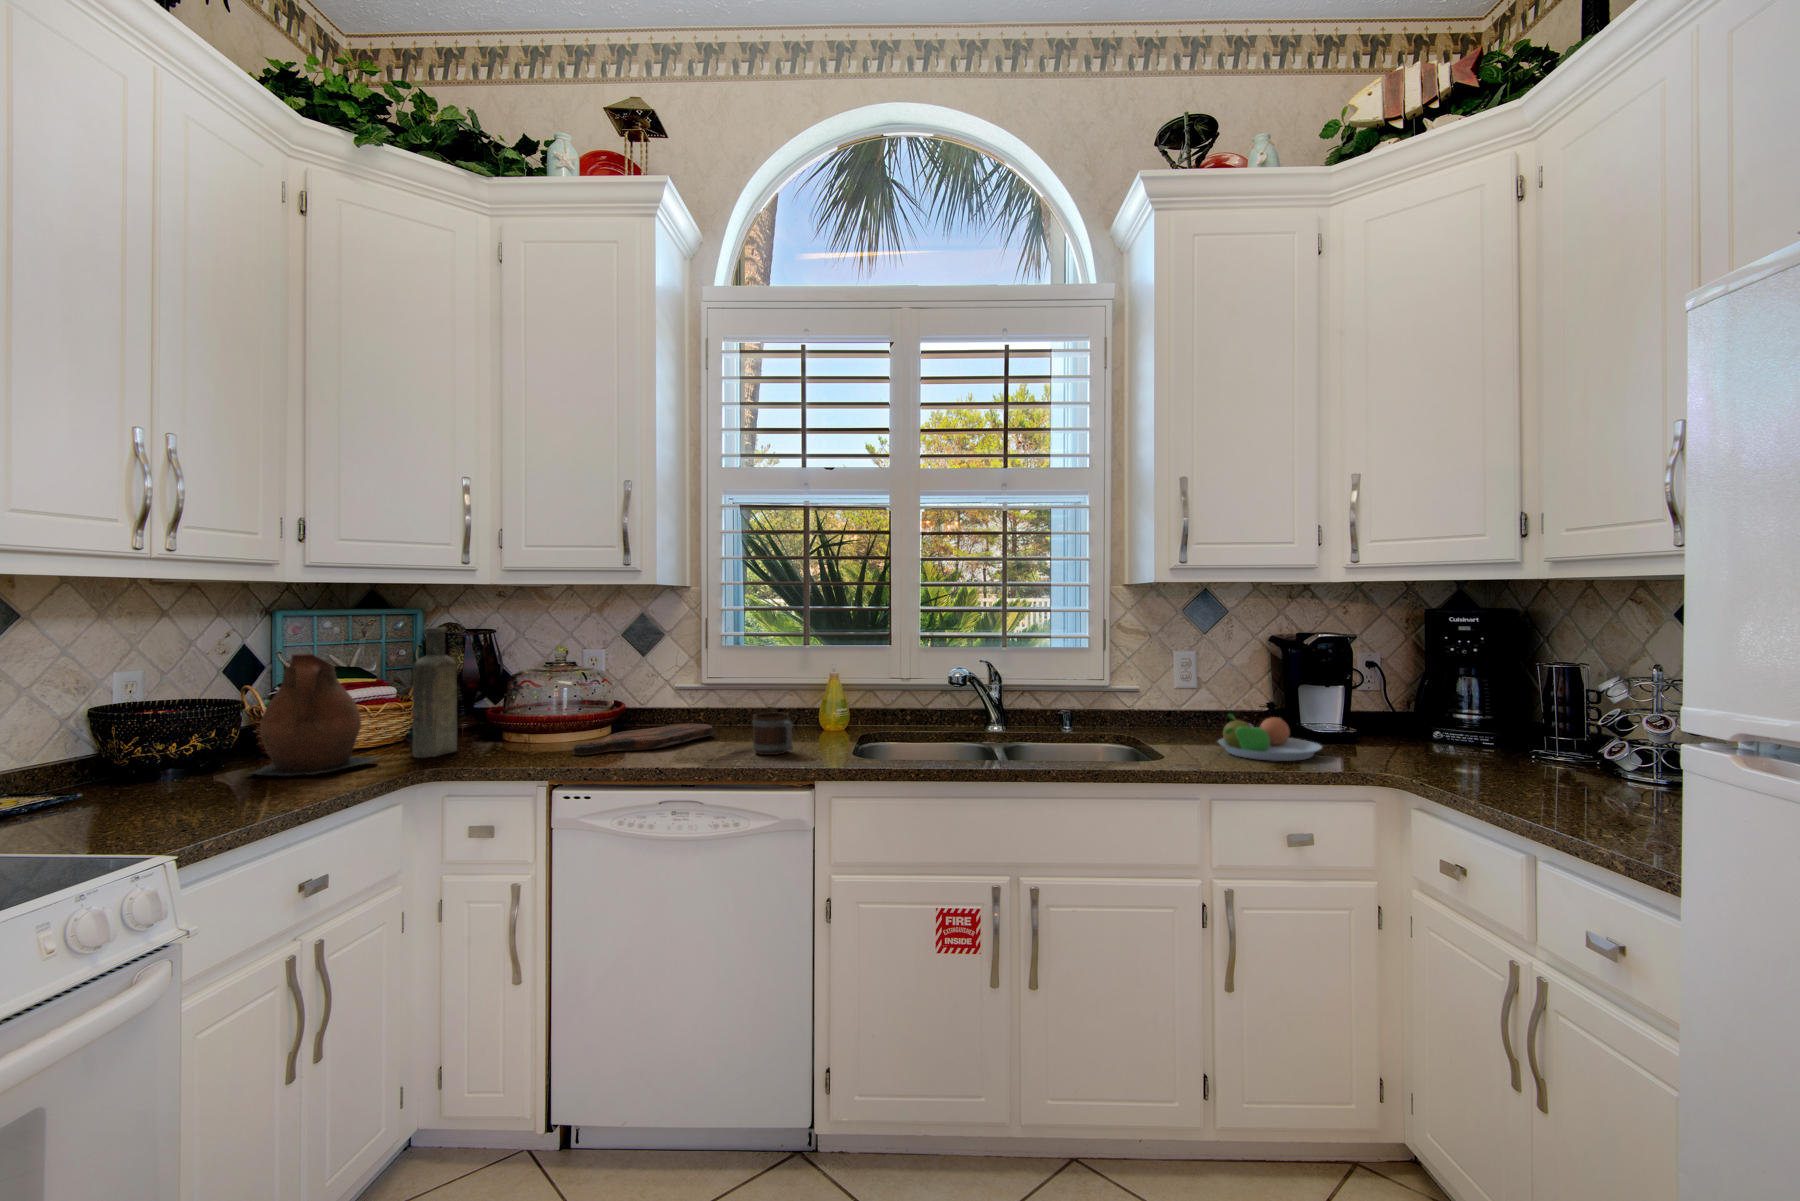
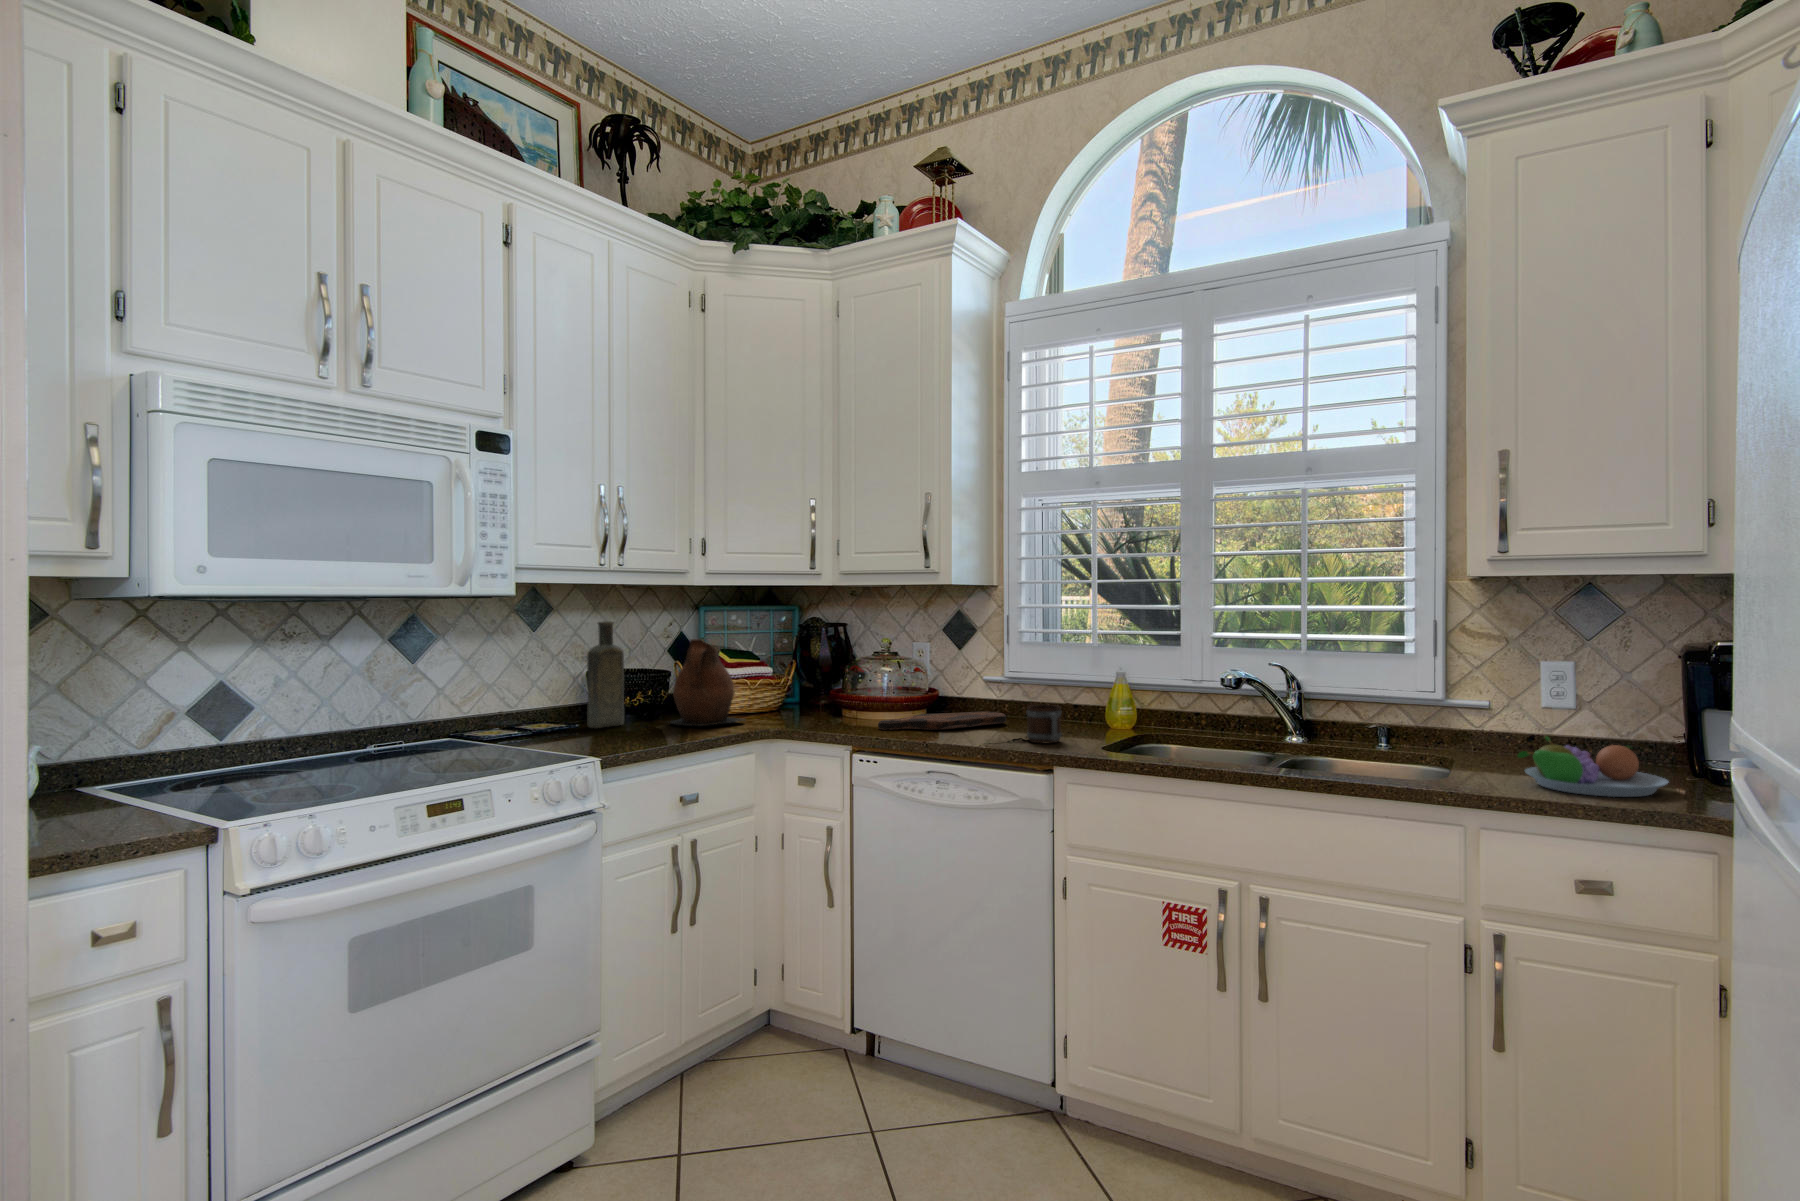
bottle: present [413,627,457,758] -> present [587,621,624,728]

